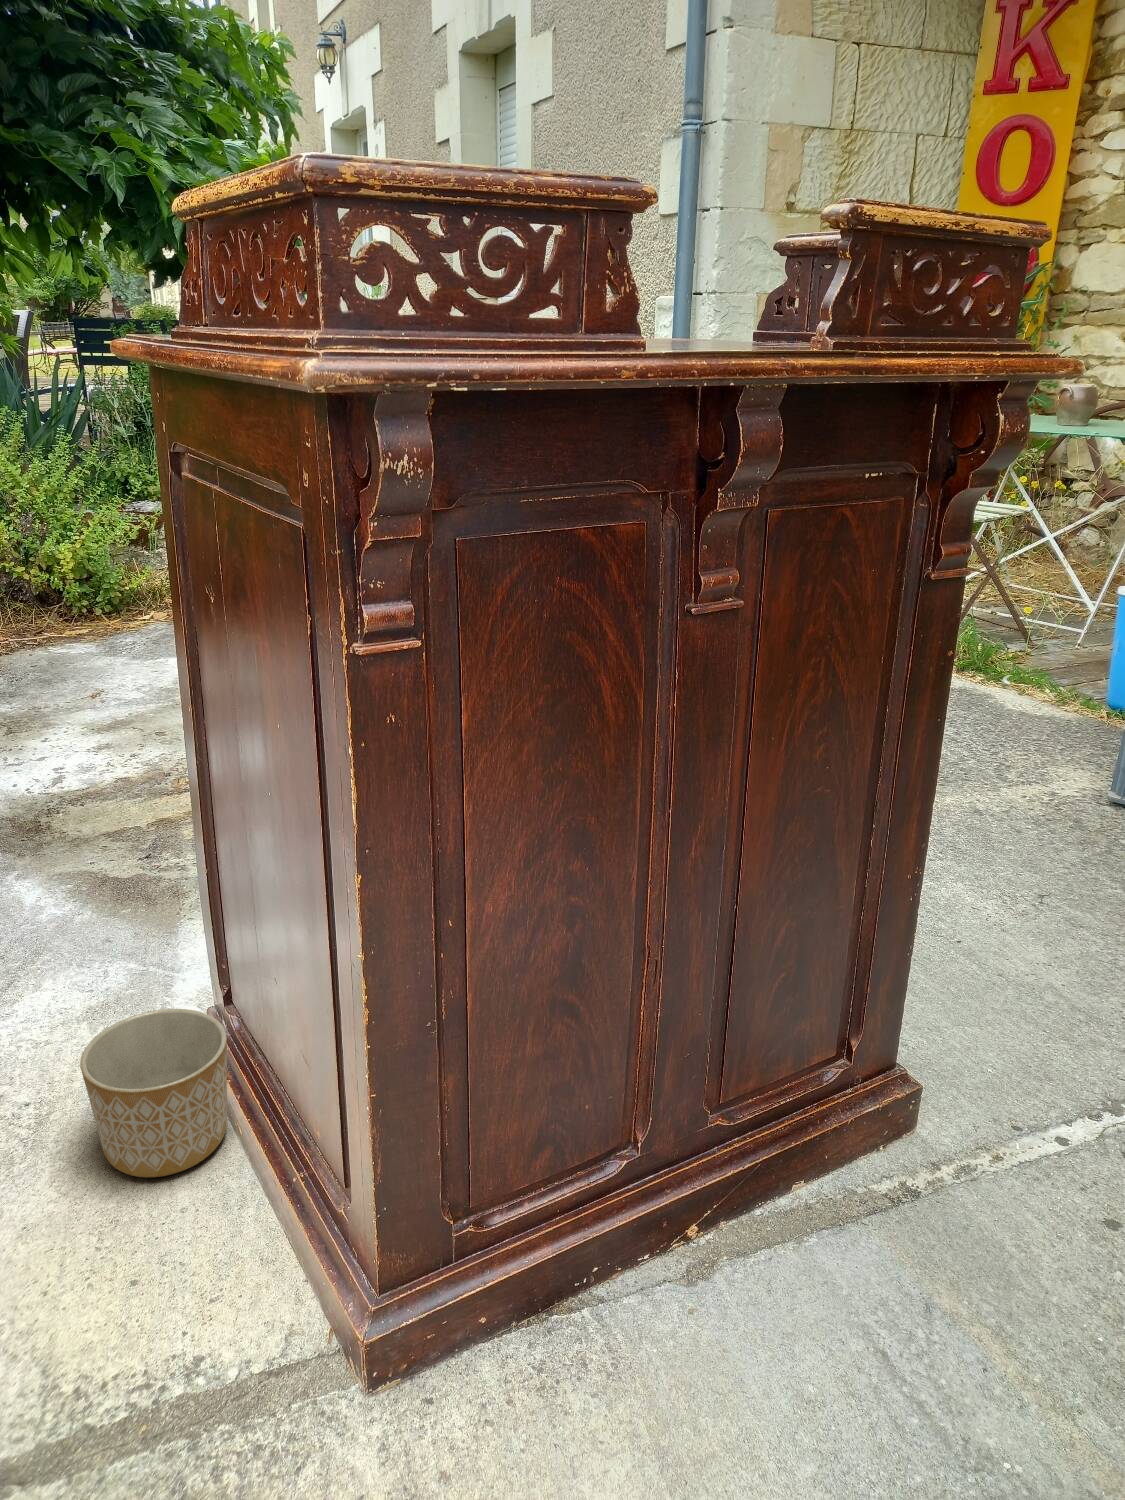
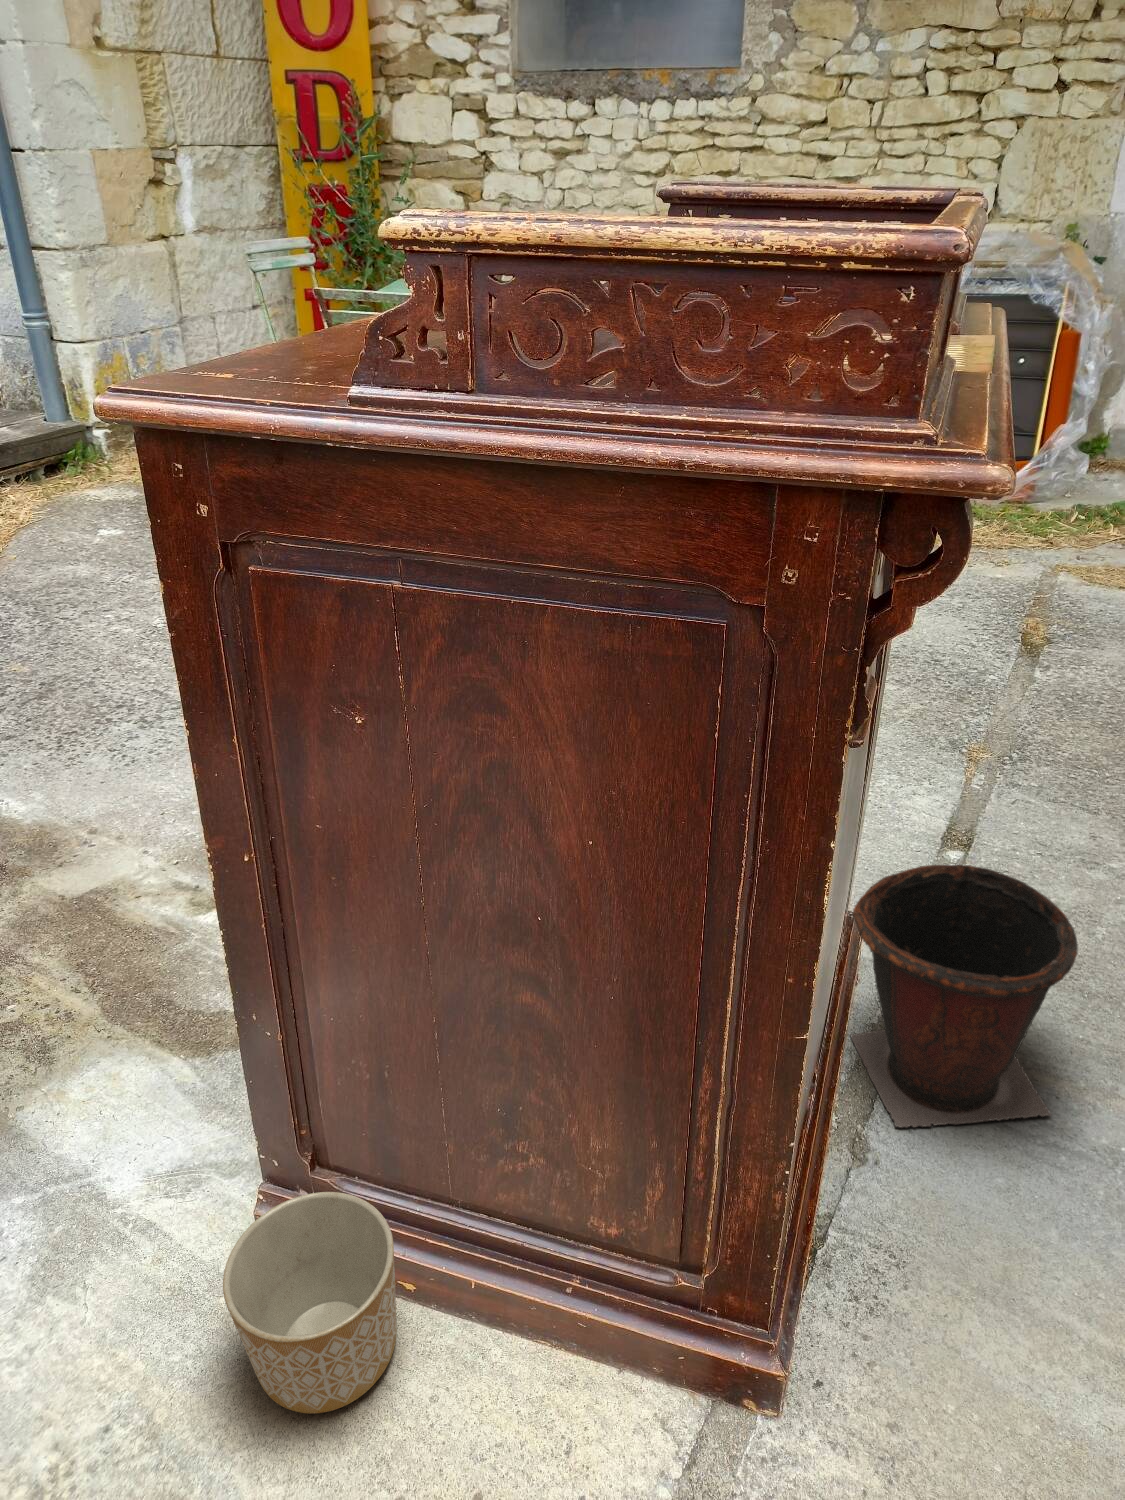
bucket: none [754,1001,1030,1375] -> present [851,865,1078,1127]

